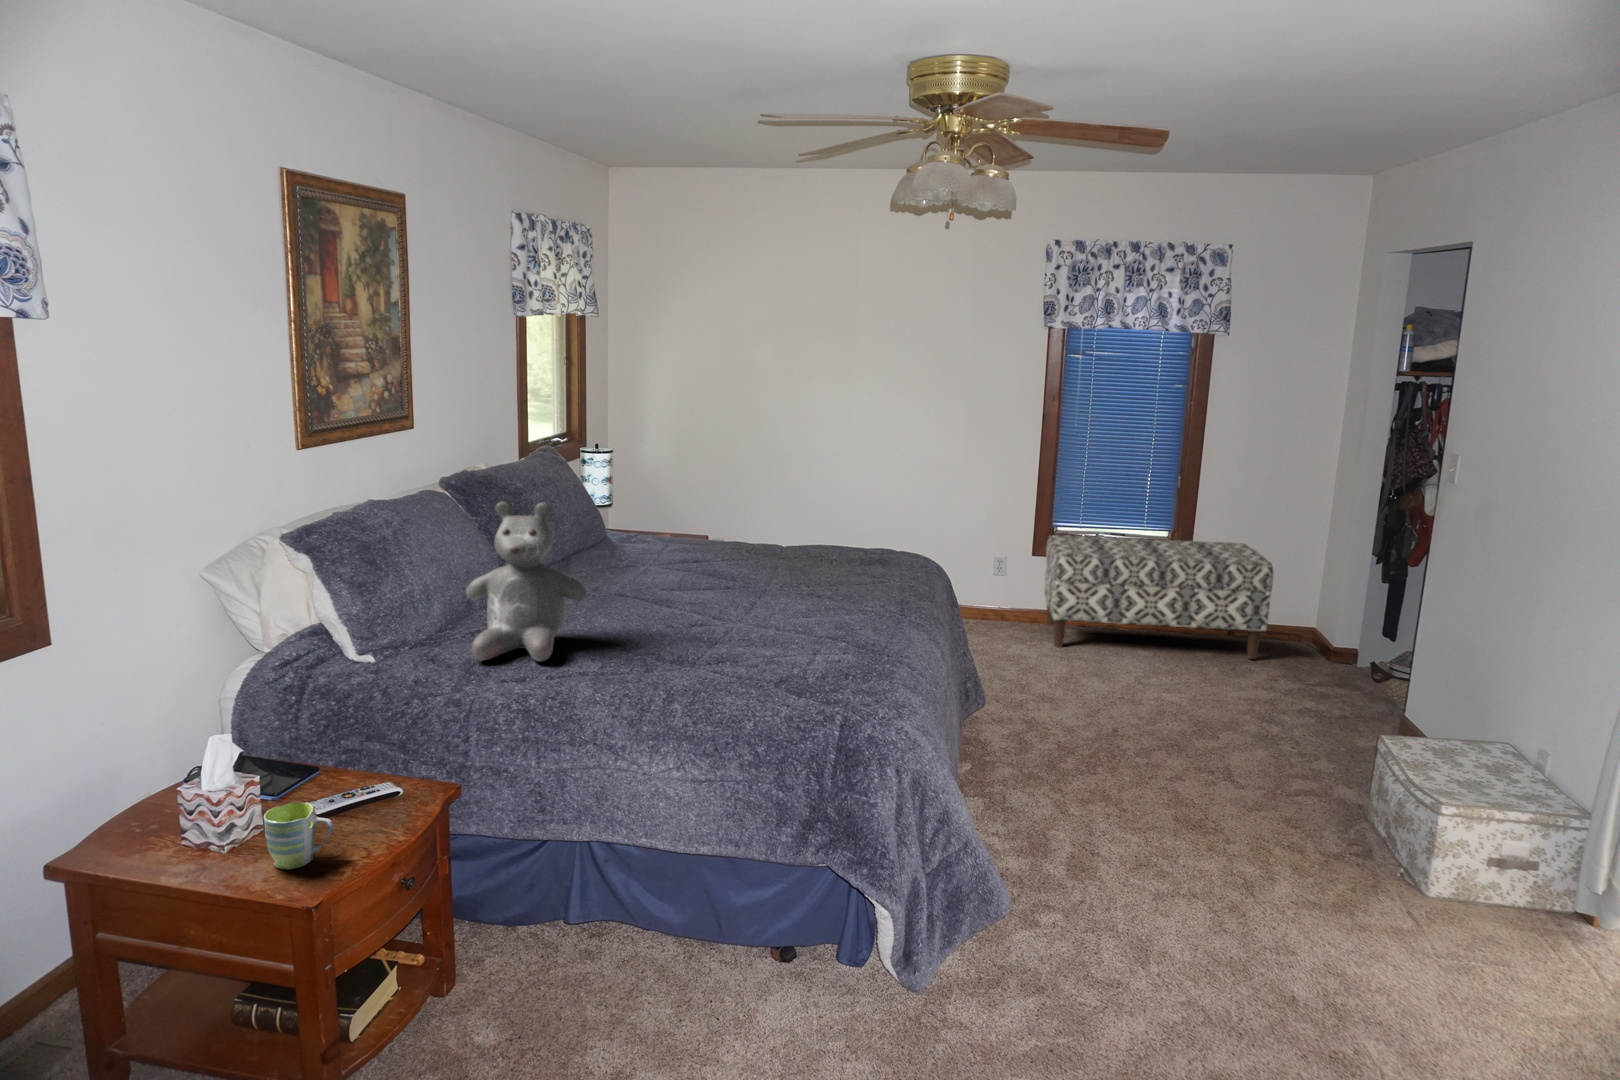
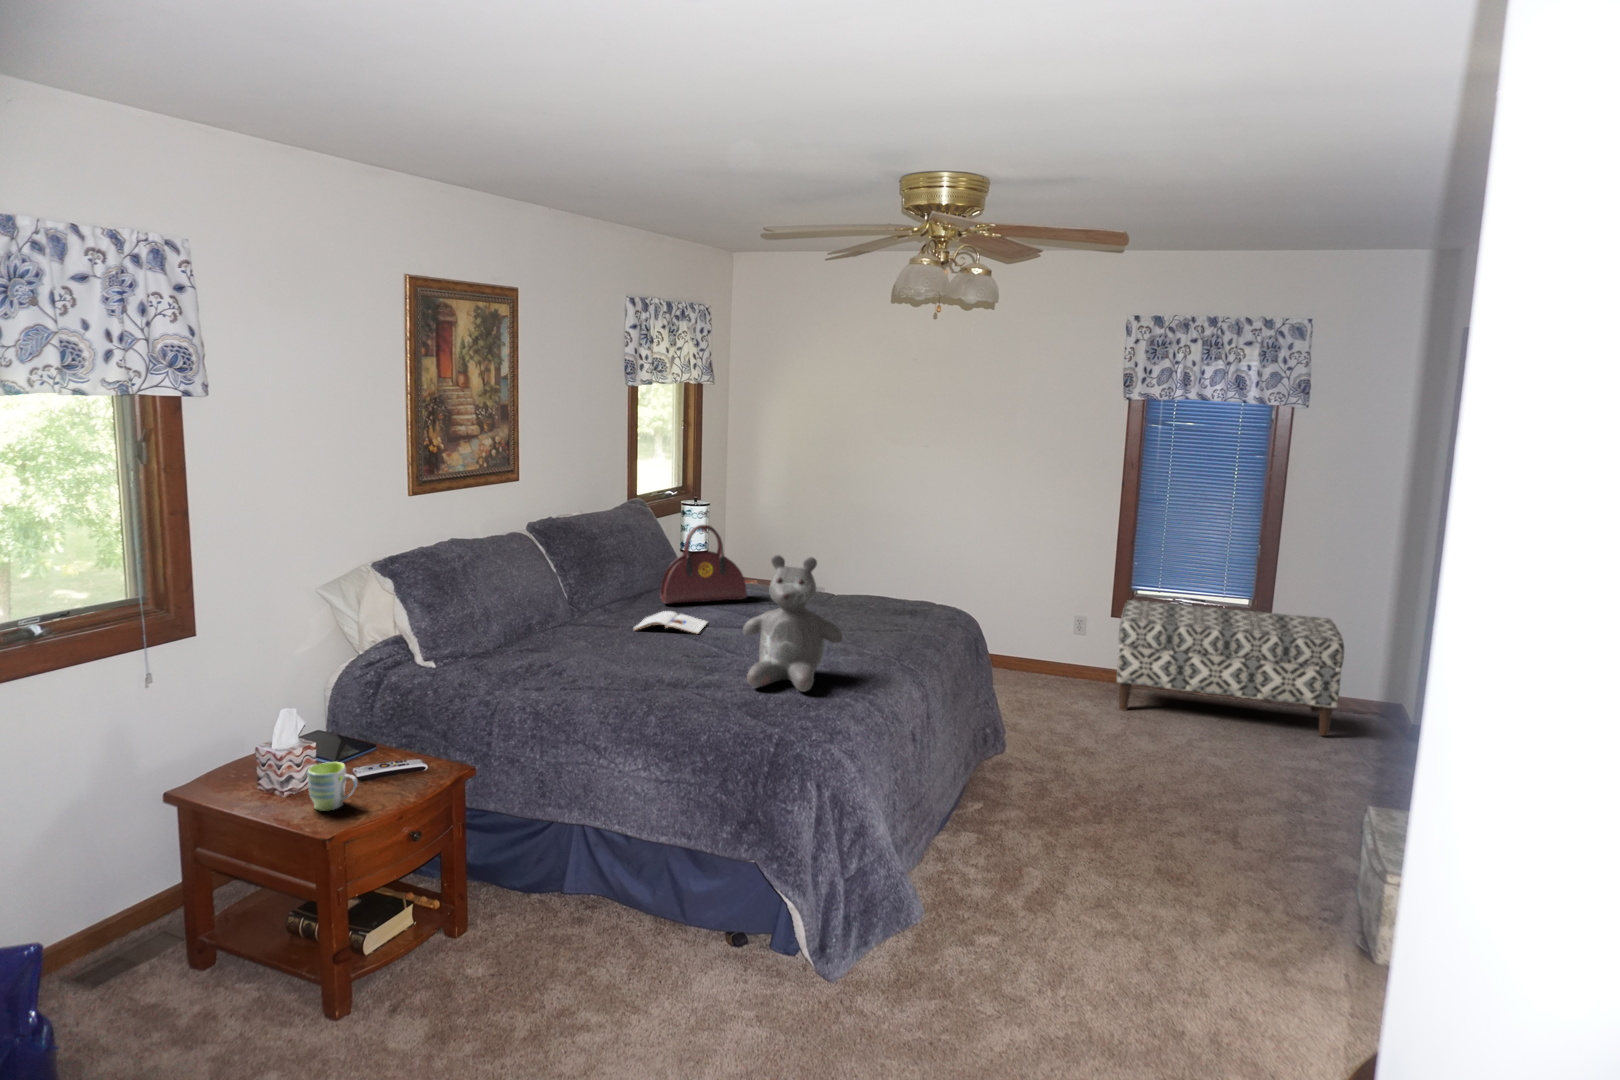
handbag: none [597,473,696,566] -> present [660,525,747,604]
teddy bear: present [466,502,587,661] -> present [743,555,843,692]
magazine: none [590,574,670,599] -> present [634,611,708,634]

